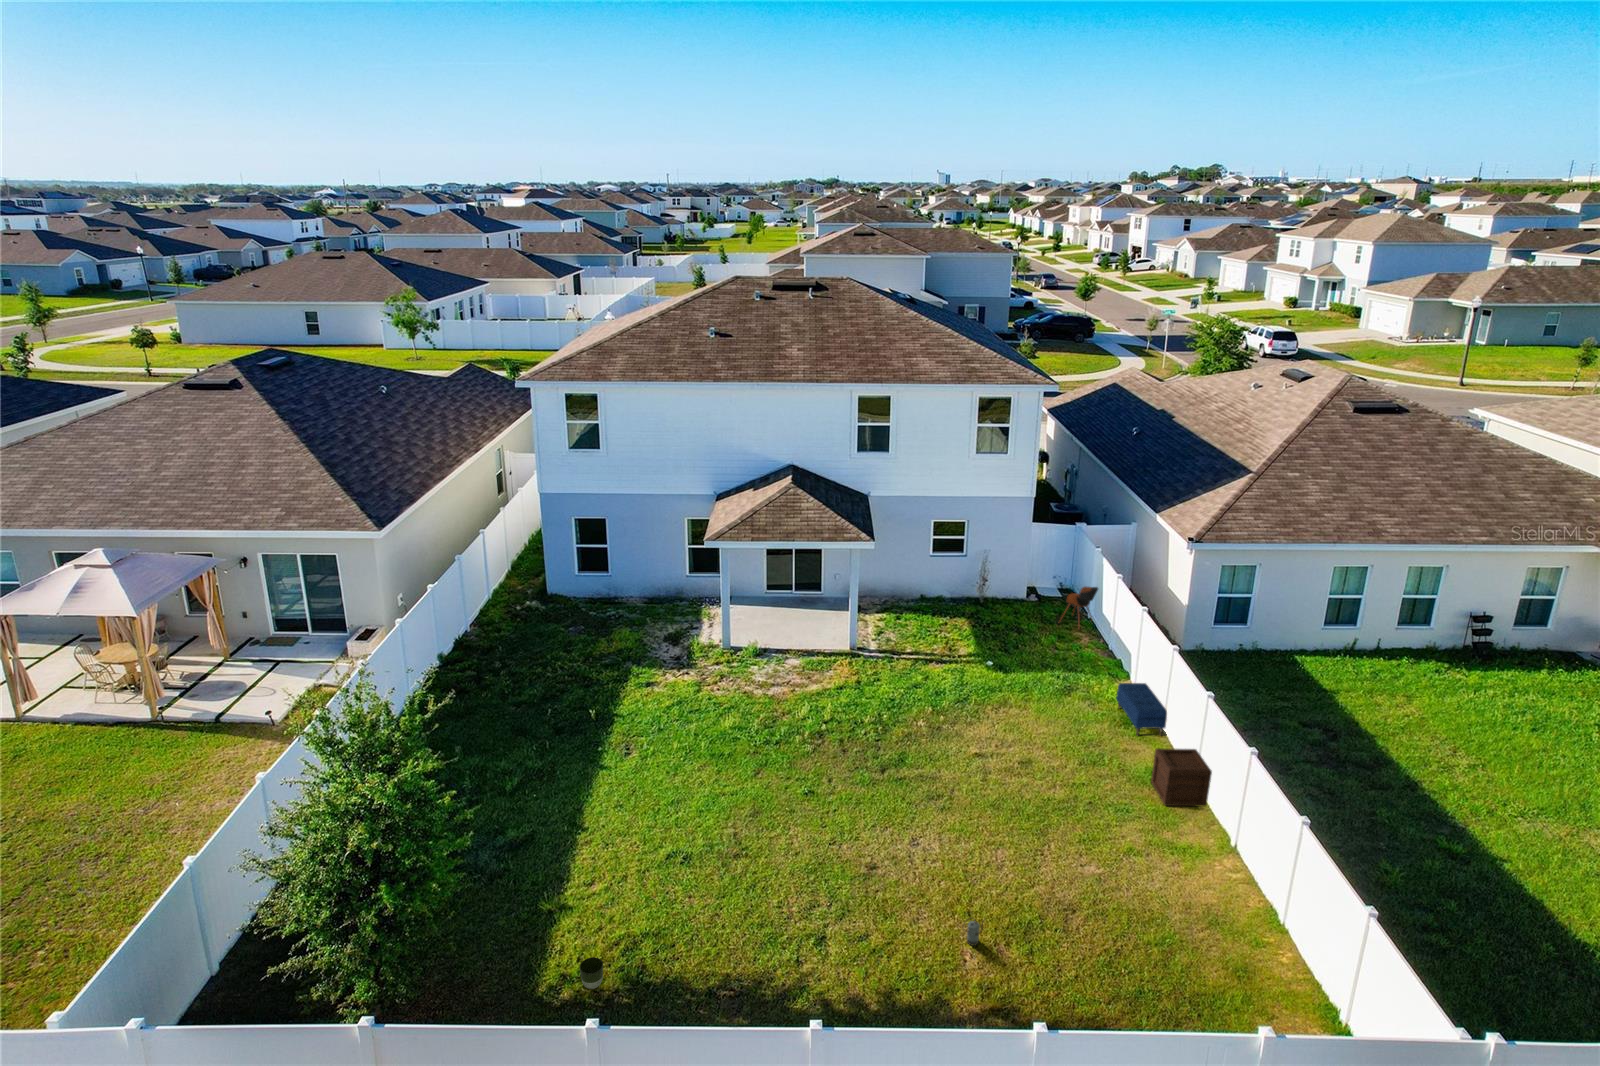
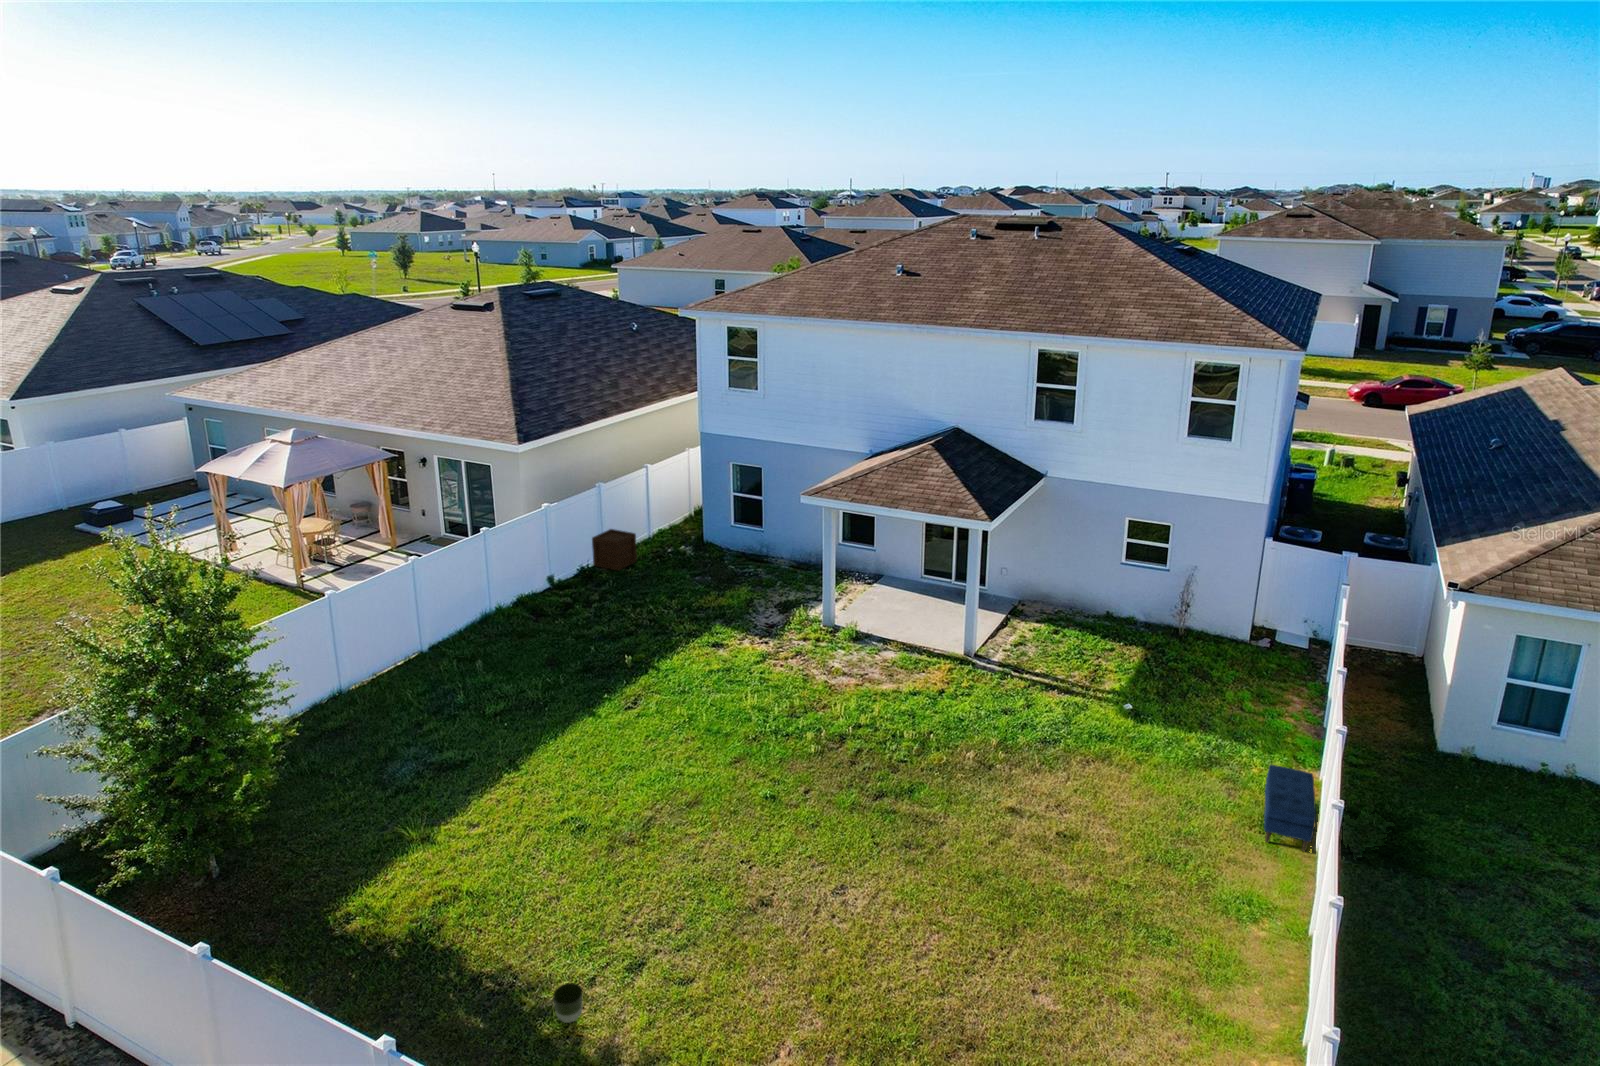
chair: present [1062,587,1098,627] -> none [1265,633,1329,690]
wooden crate: present [1151,748,1212,806] -> present [592,529,637,571]
watering can: present [964,918,985,946] -> none [787,1003,824,1043]
planter: present [580,957,603,989] -> present [553,983,583,1023]

